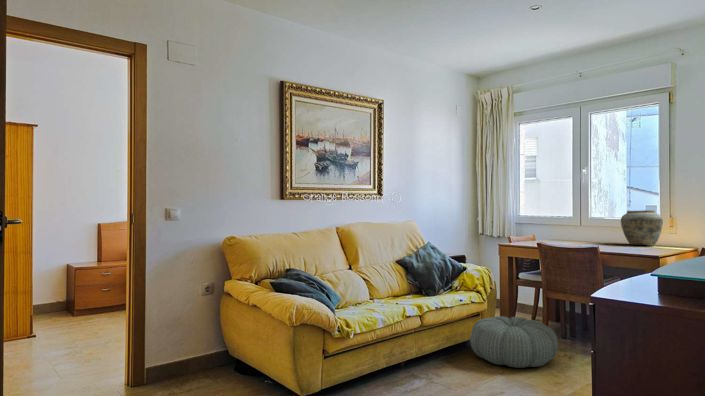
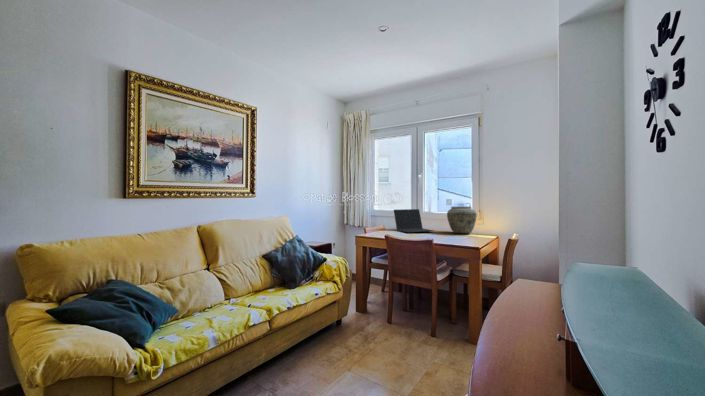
laptop: none [547,215,604,242] -> present [394,209,433,232]
pouf: present [470,316,558,368] -> none [325,302,402,360]

